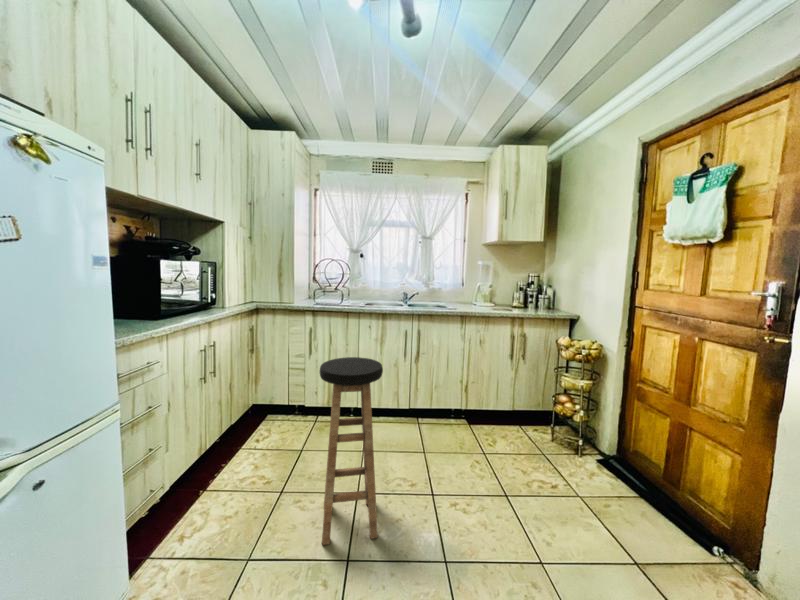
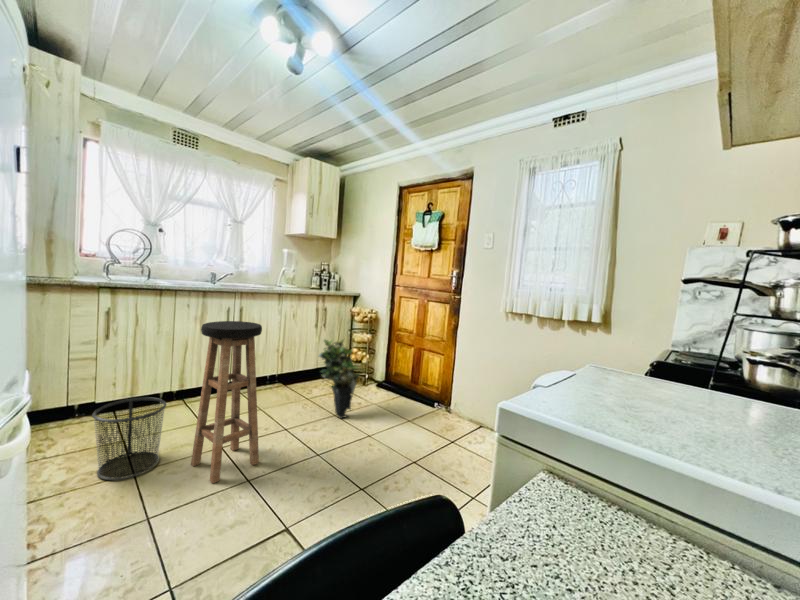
potted plant: none [484,383,549,507] -> present [319,339,360,418]
waste bin: none [258,419,314,499] -> present [92,397,166,480]

